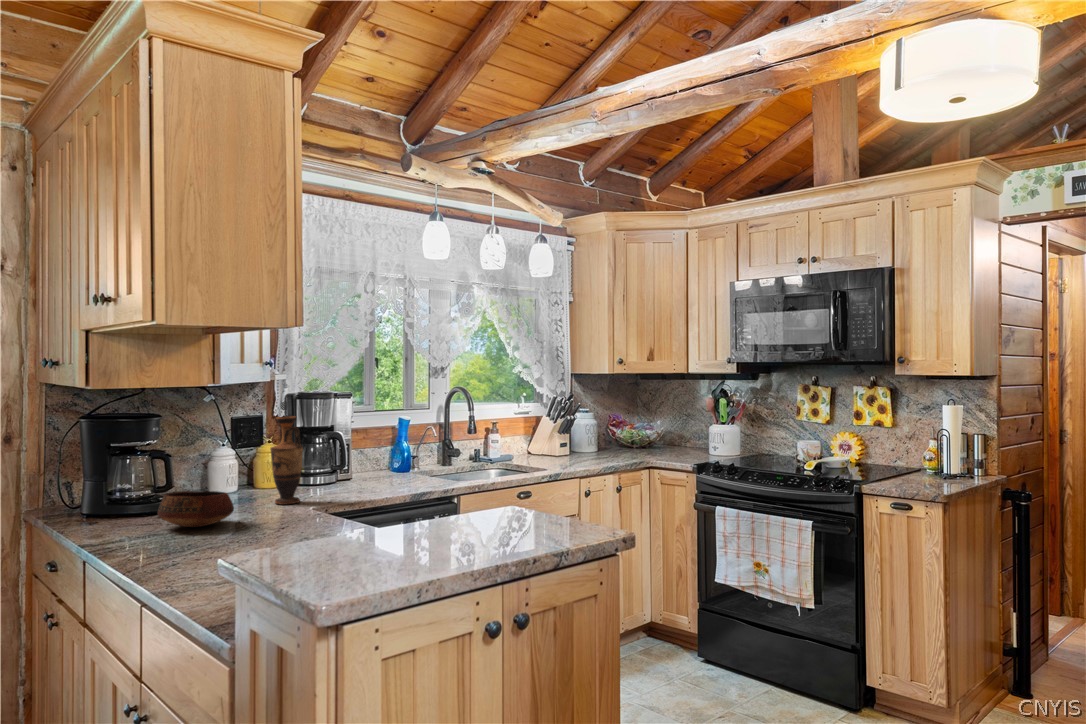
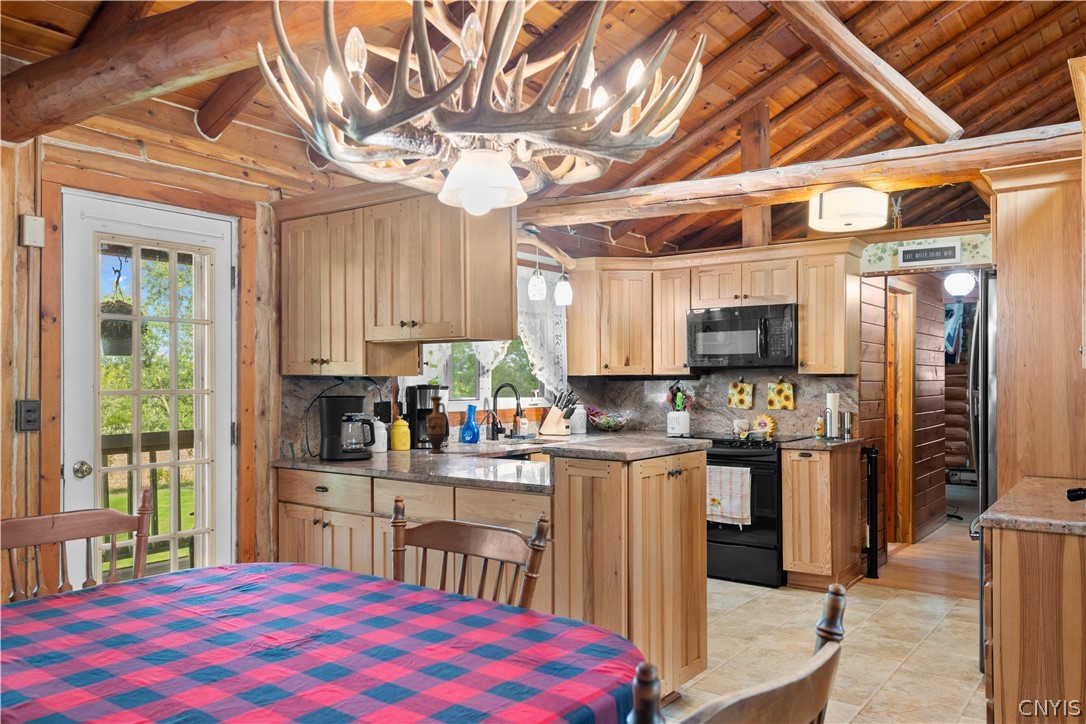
bowl: present [158,491,234,527] -> none [389,440,433,460]

